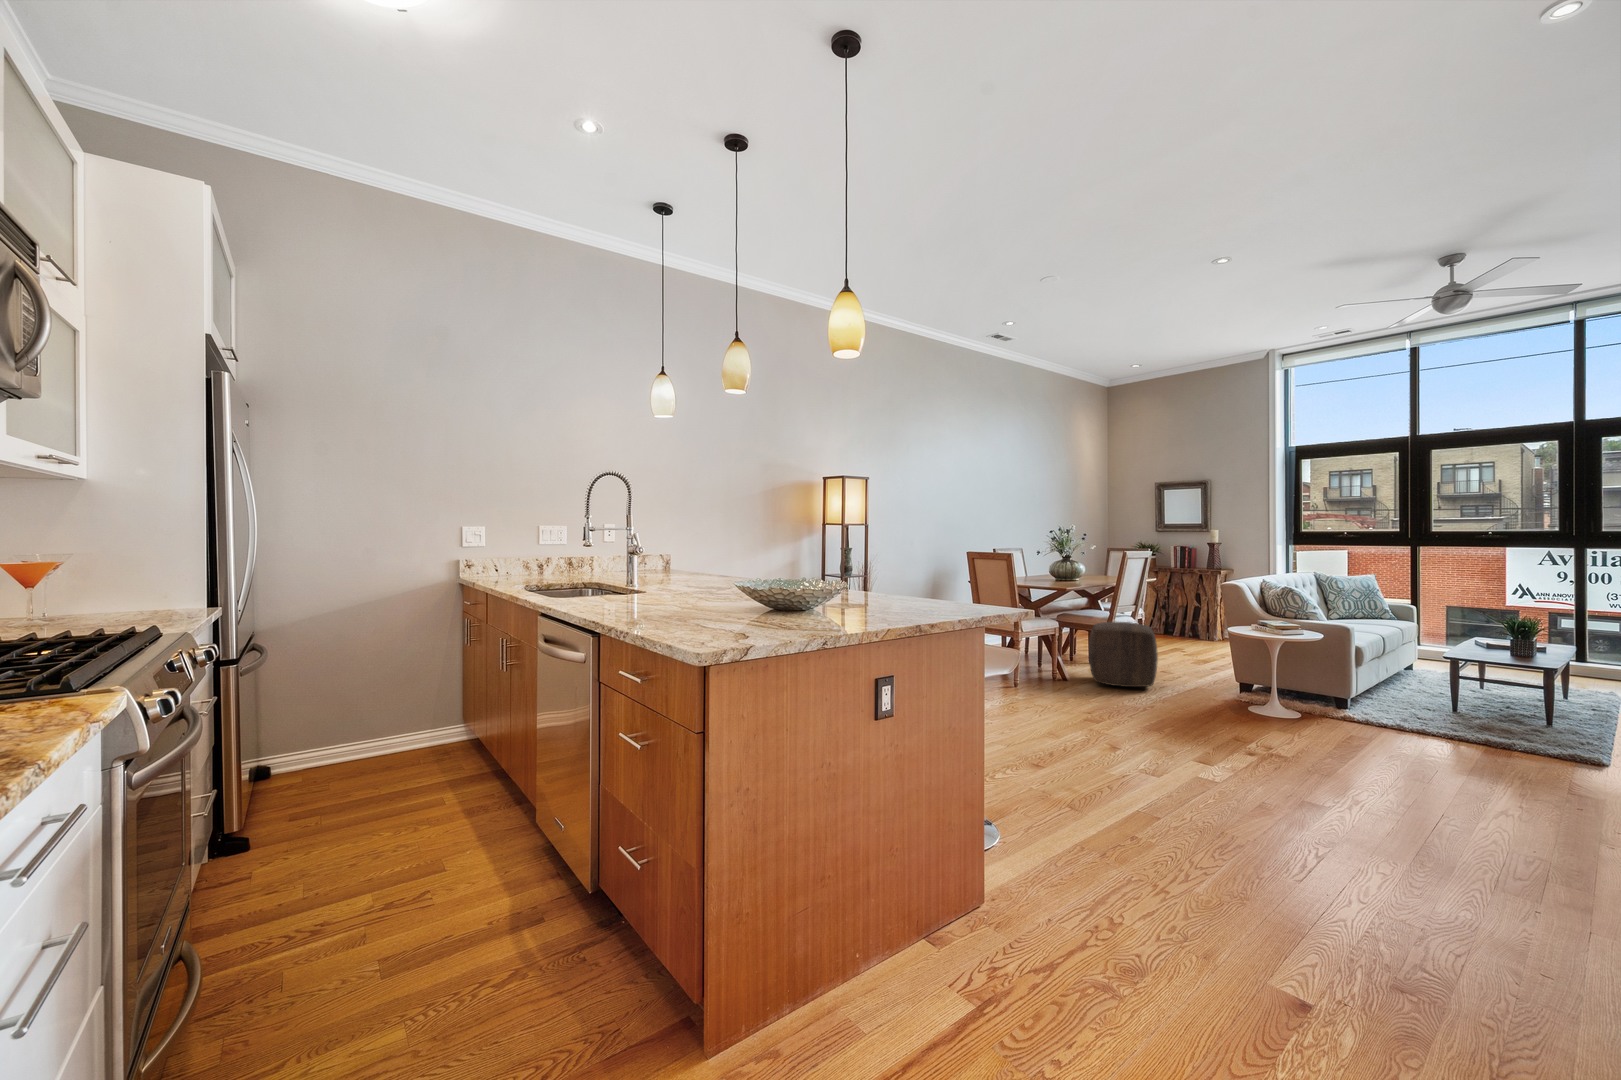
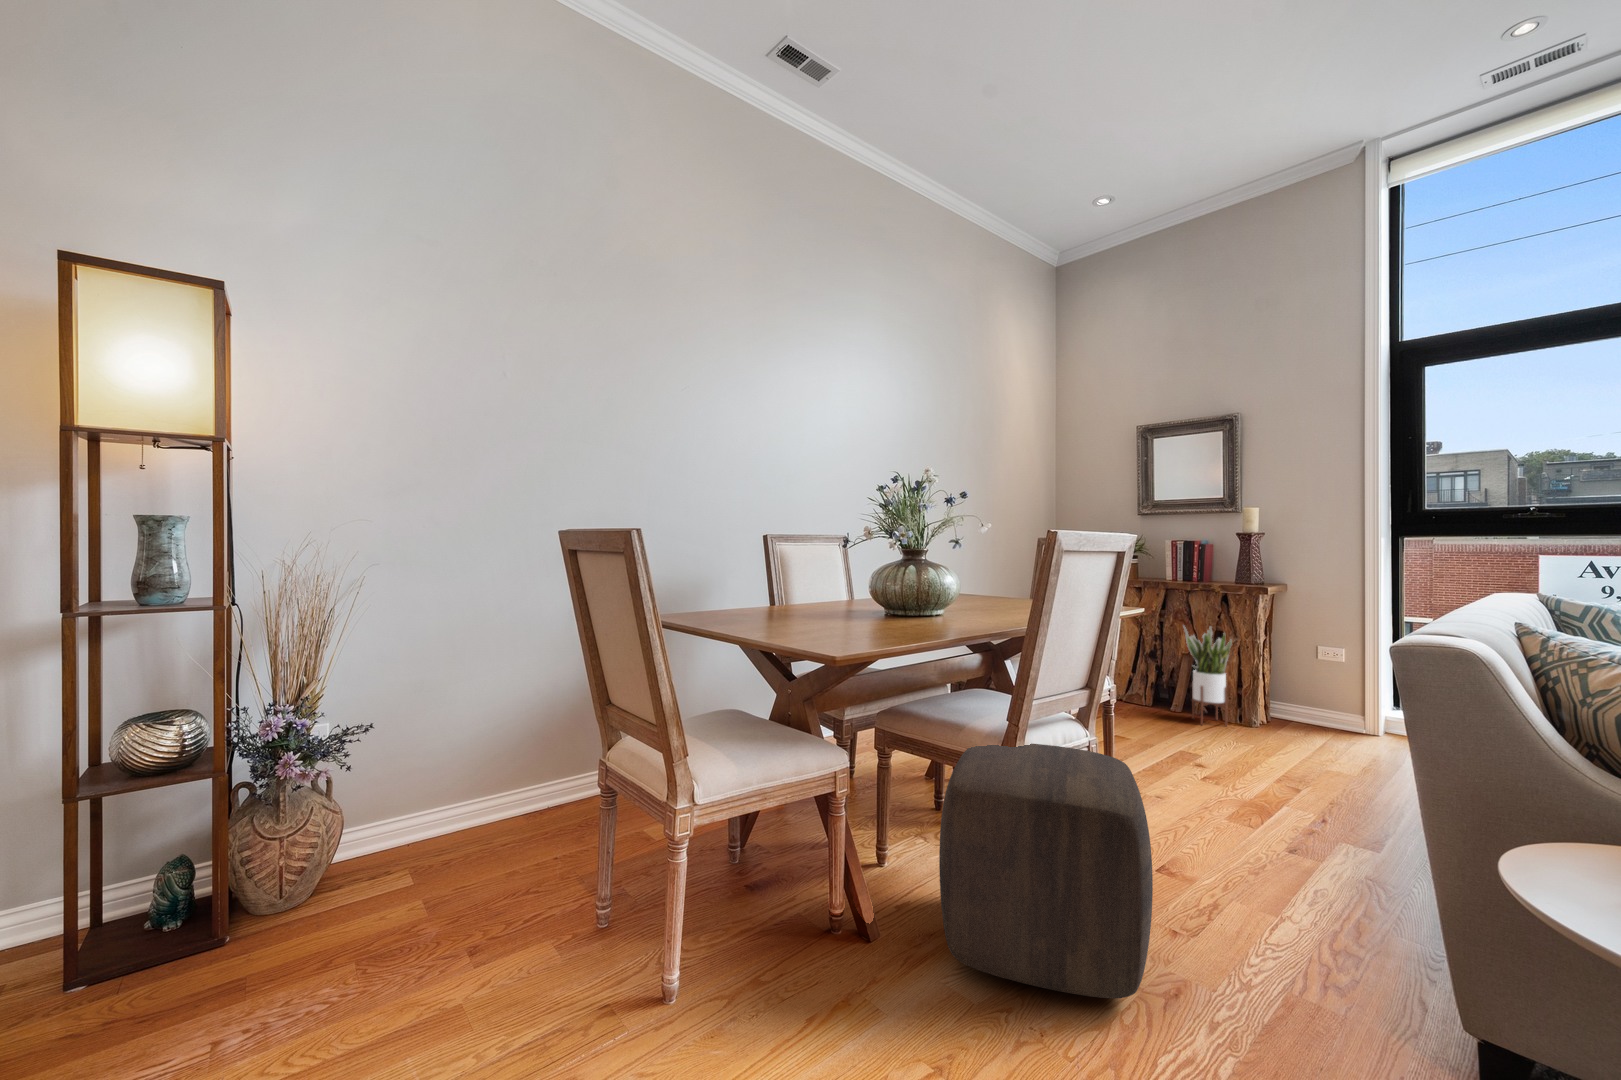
potted plant: none [1179,590,1204,640] -> present [1183,626,1232,725]

